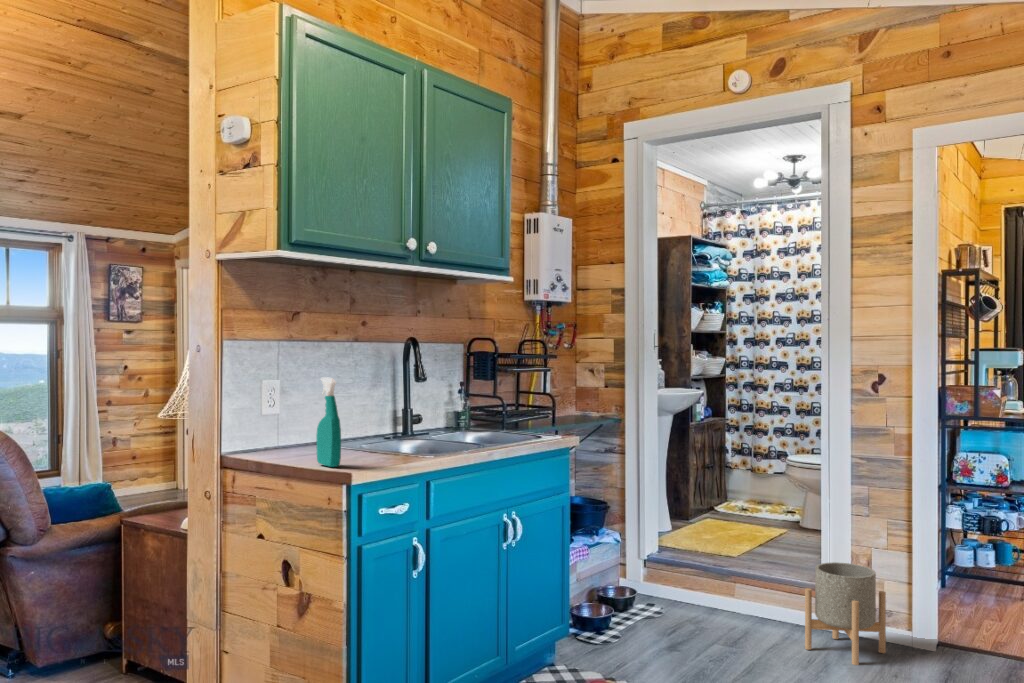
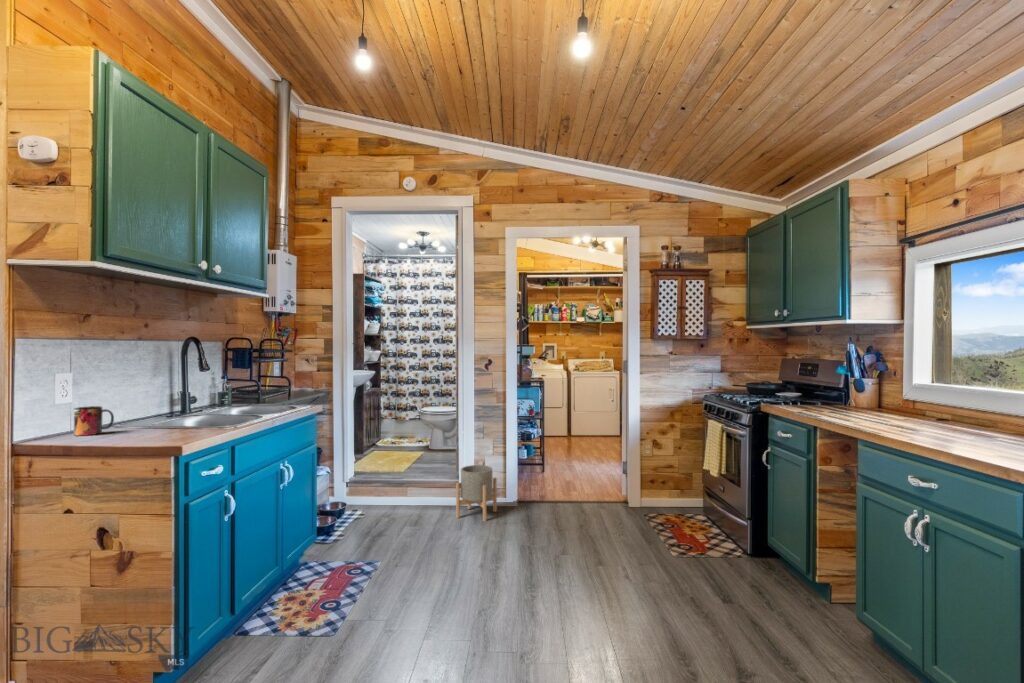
spray bottle: present [316,377,341,467] -> none [135,370,163,443]
mug: none [278,419,316,453] -> present [74,406,114,436]

